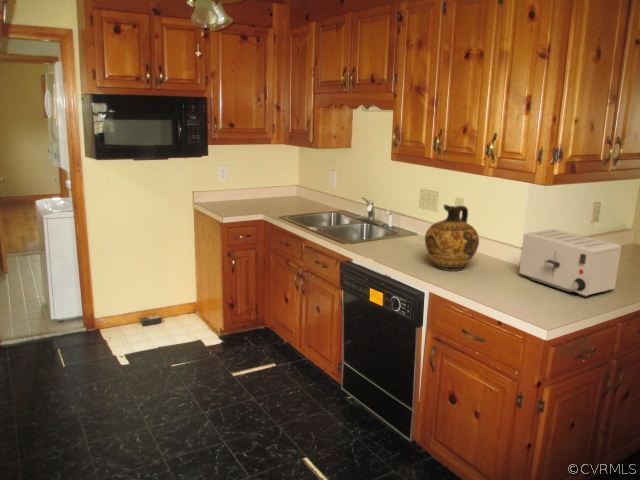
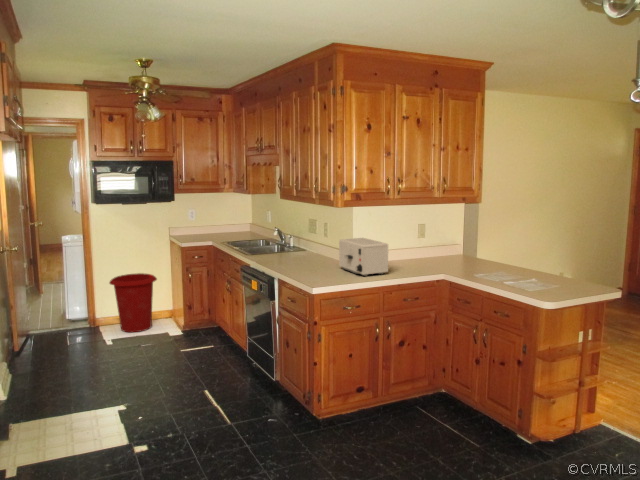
ceramic jug: present [425,205,479,271] -> none [284,223,318,266]
waste bin: none [116,256,182,341] -> present [110,273,157,332]

